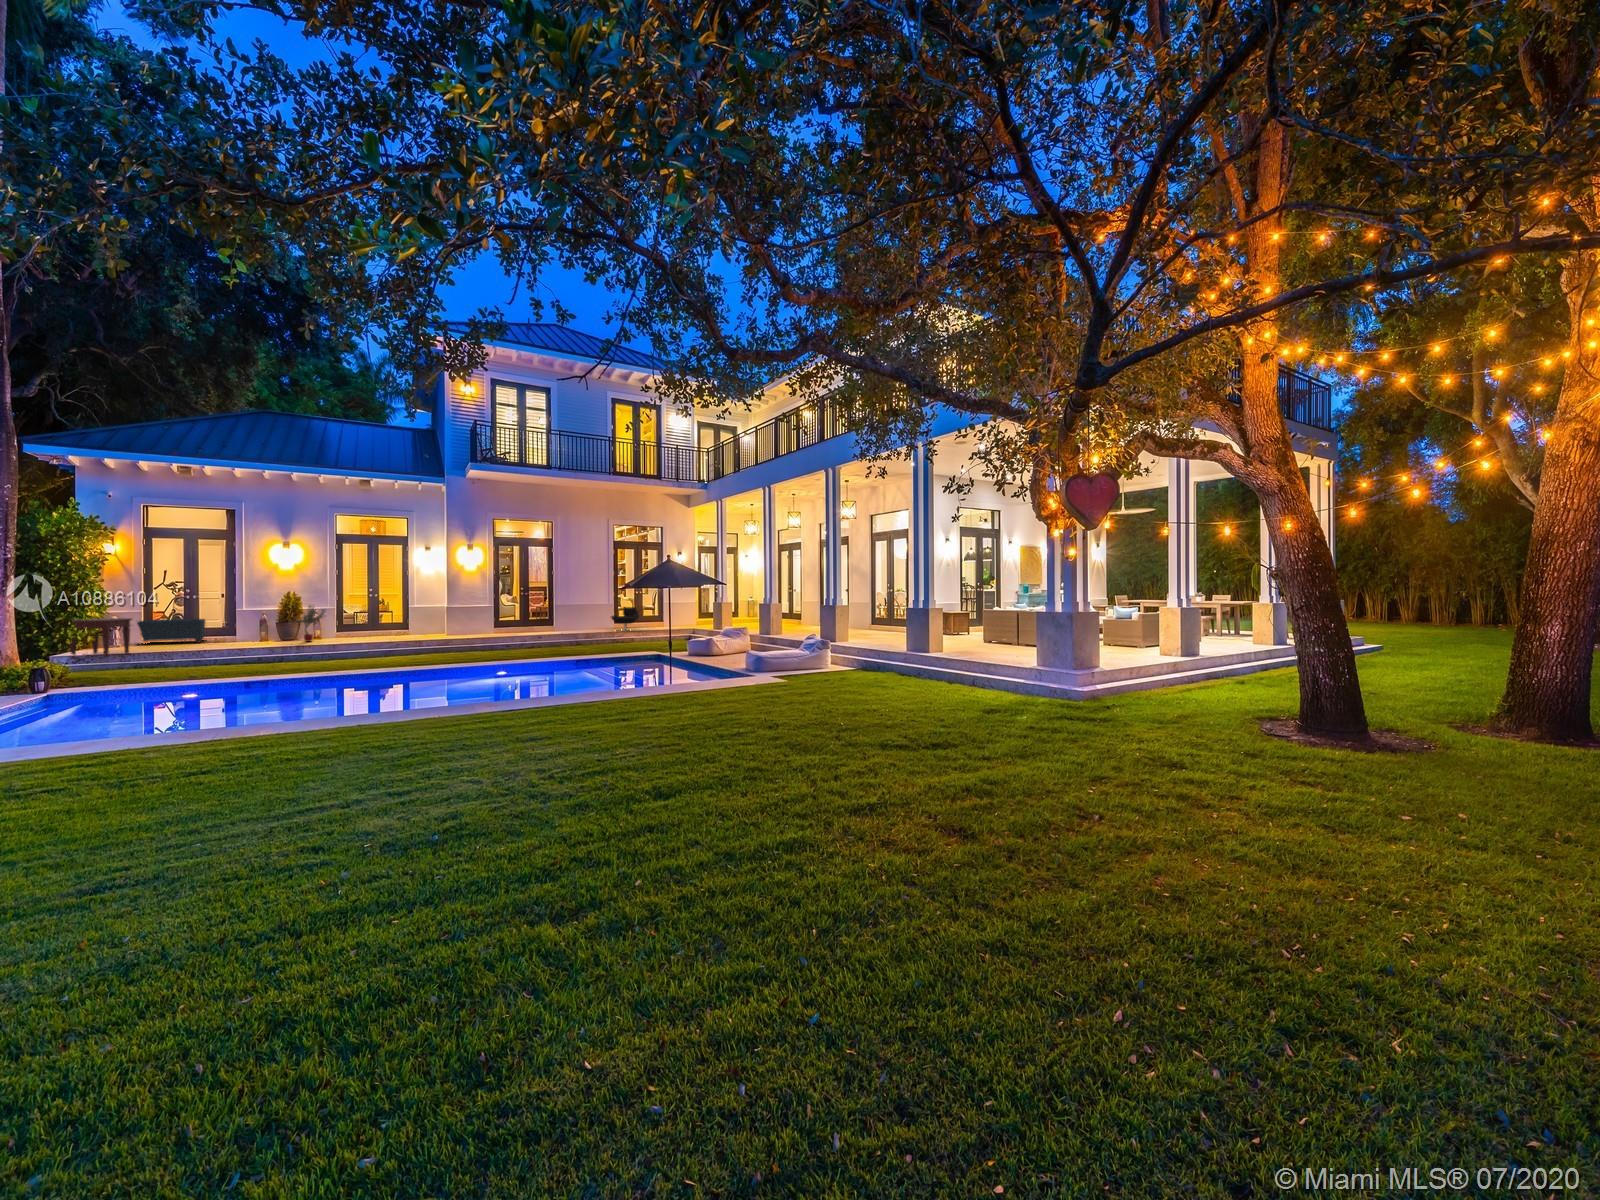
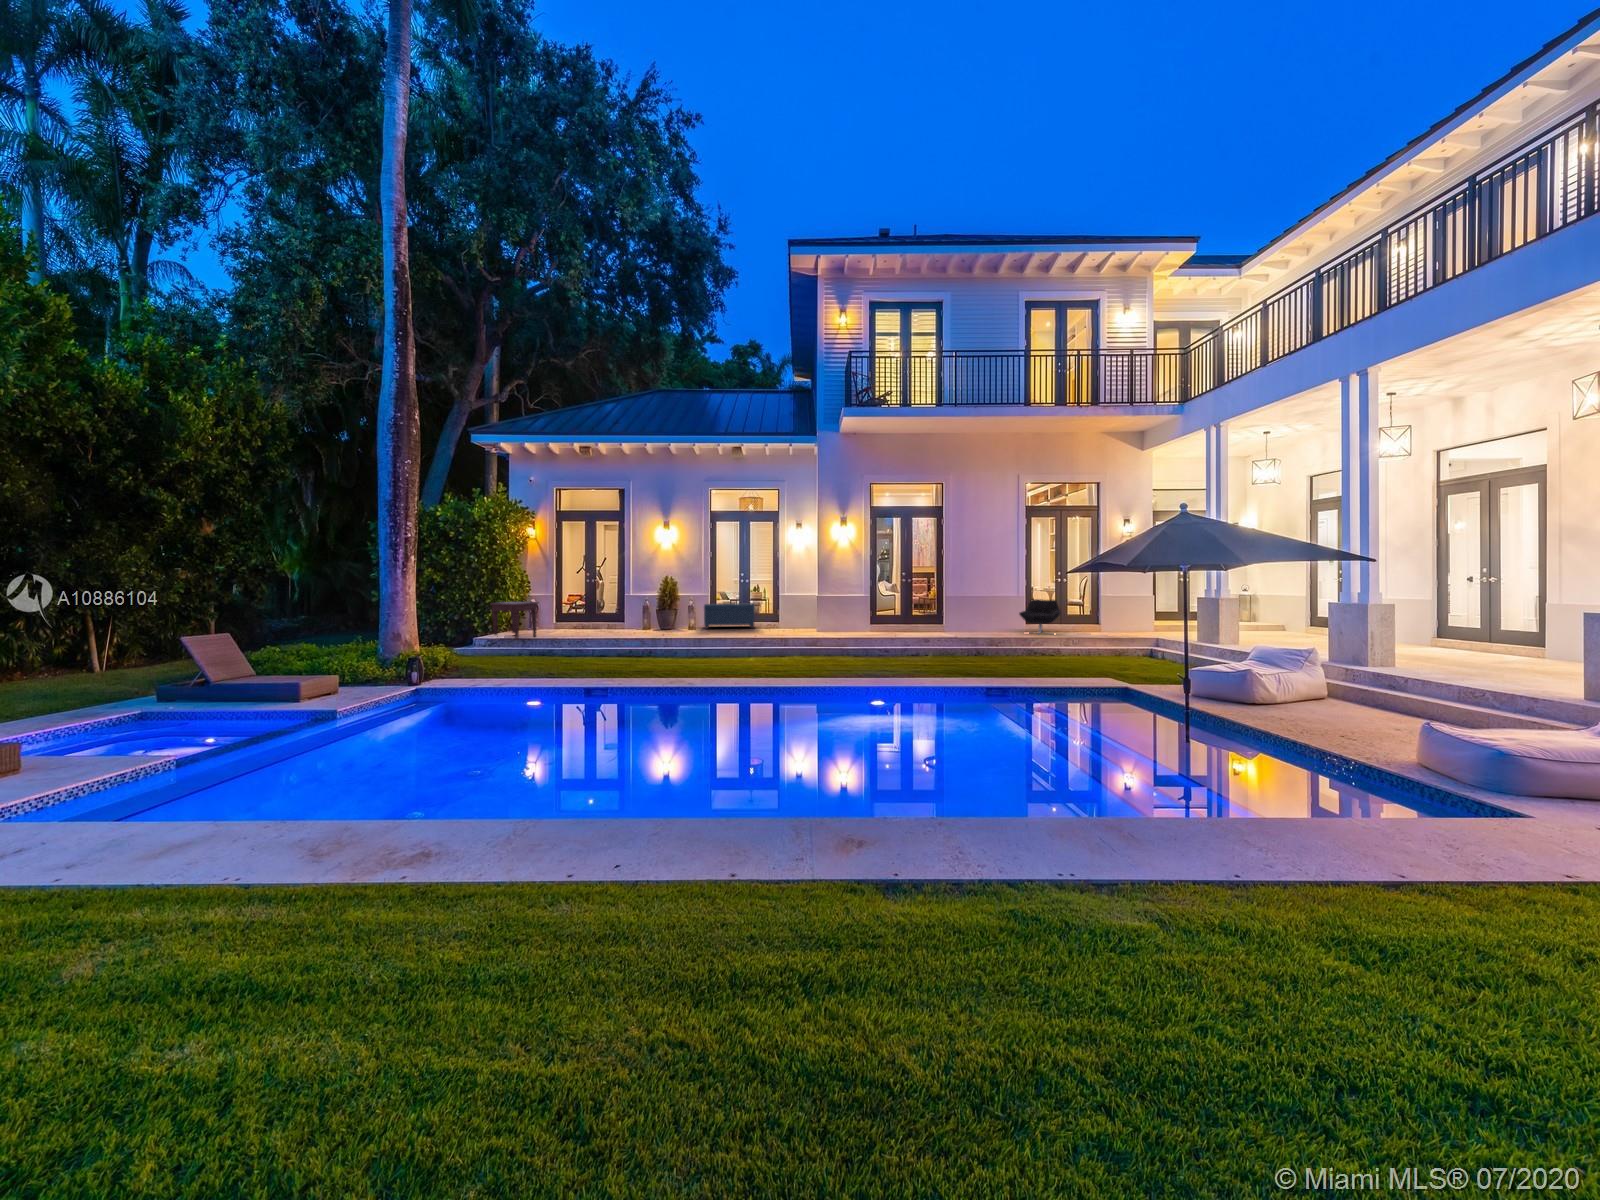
potted tree: present [292,606,325,642] -> none [664,589,698,631]
bench: present [136,619,205,645] -> present [704,603,755,629]

